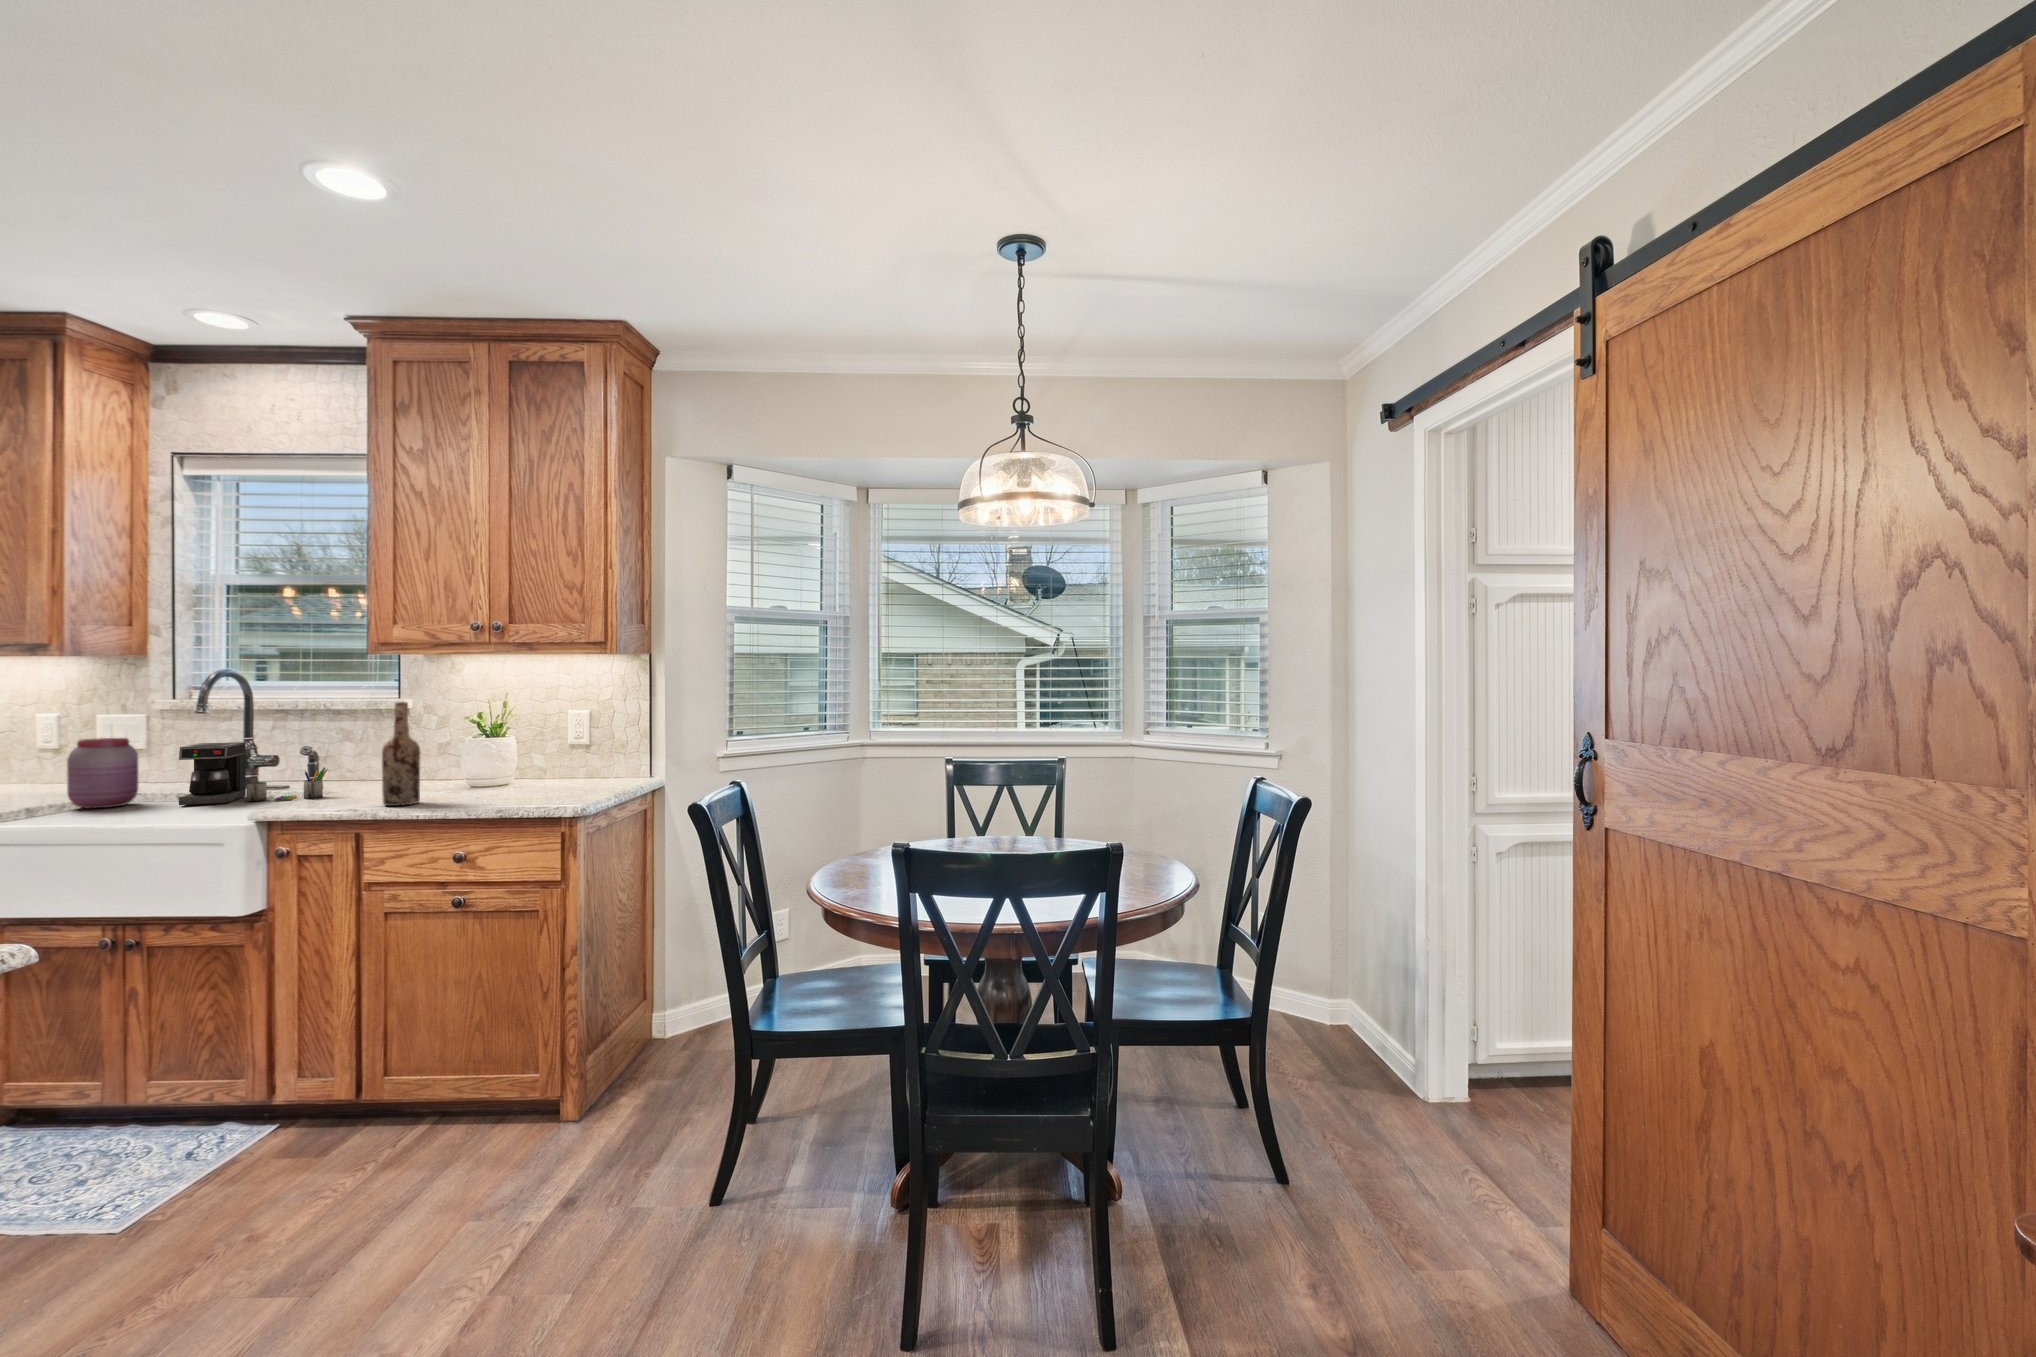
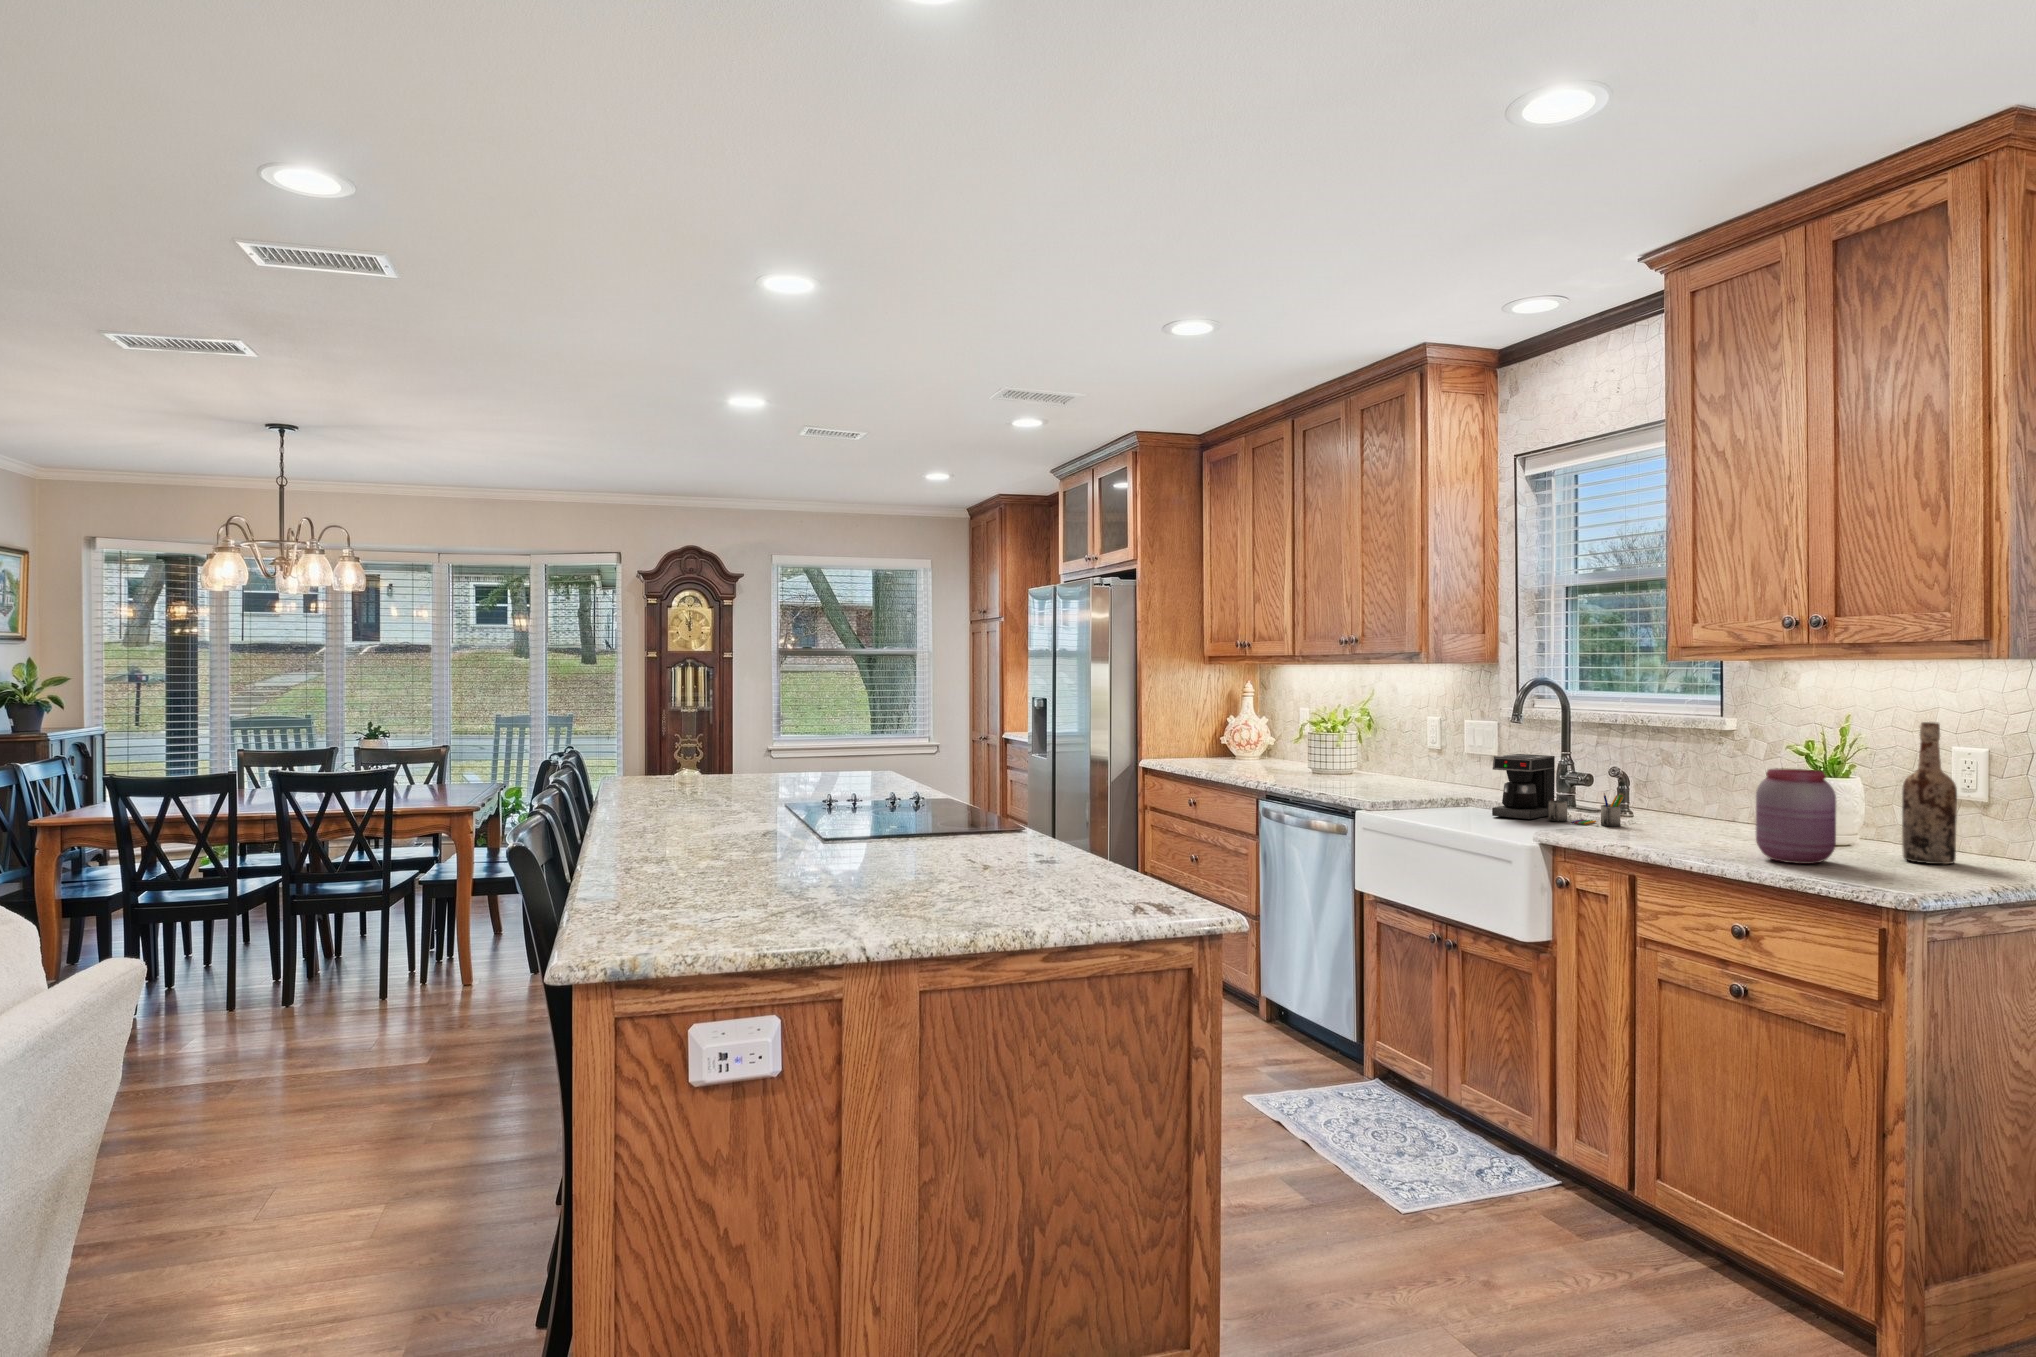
wine bottle: present [382,702,420,806] -> present [1902,722,1957,864]
jar: present [67,738,139,808] -> present [1756,768,1836,864]

